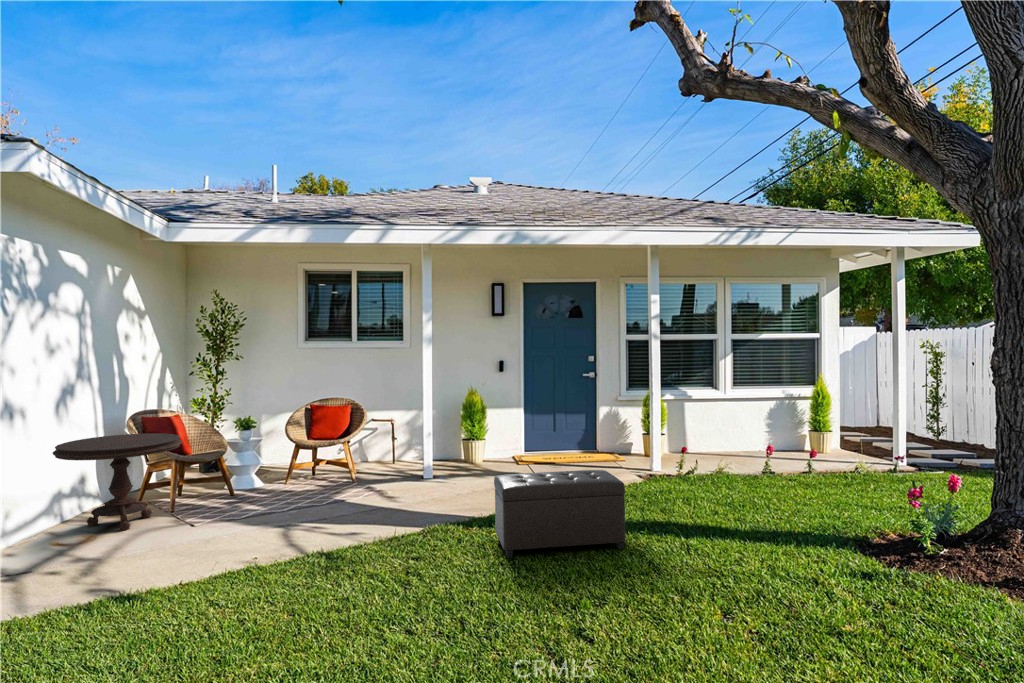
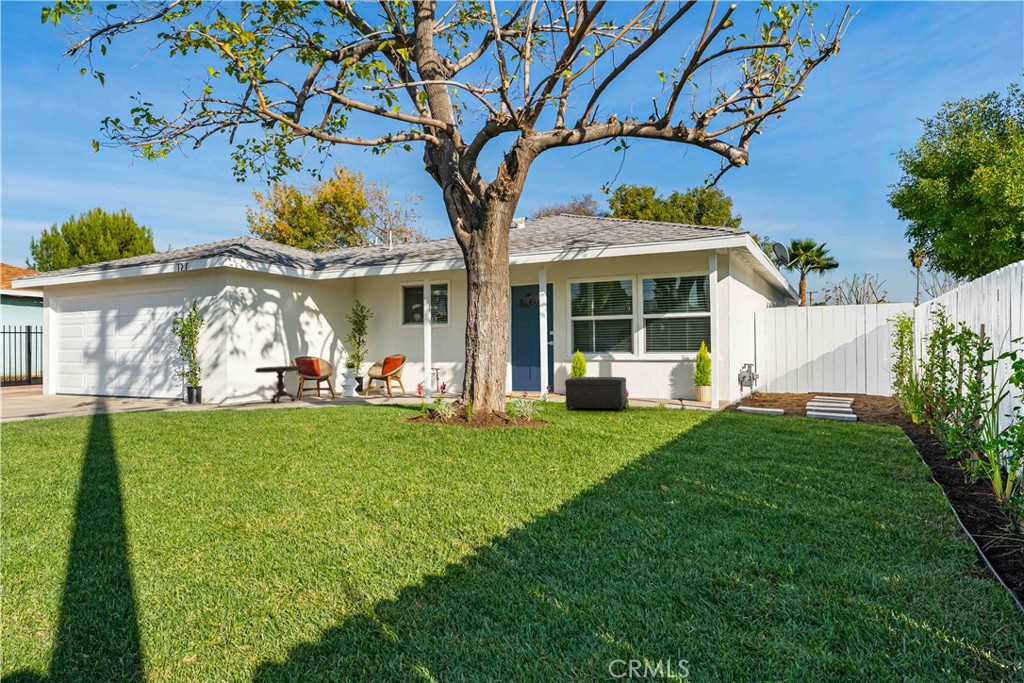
ottoman: present [494,470,625,558] -> present [565,377,627,411]

